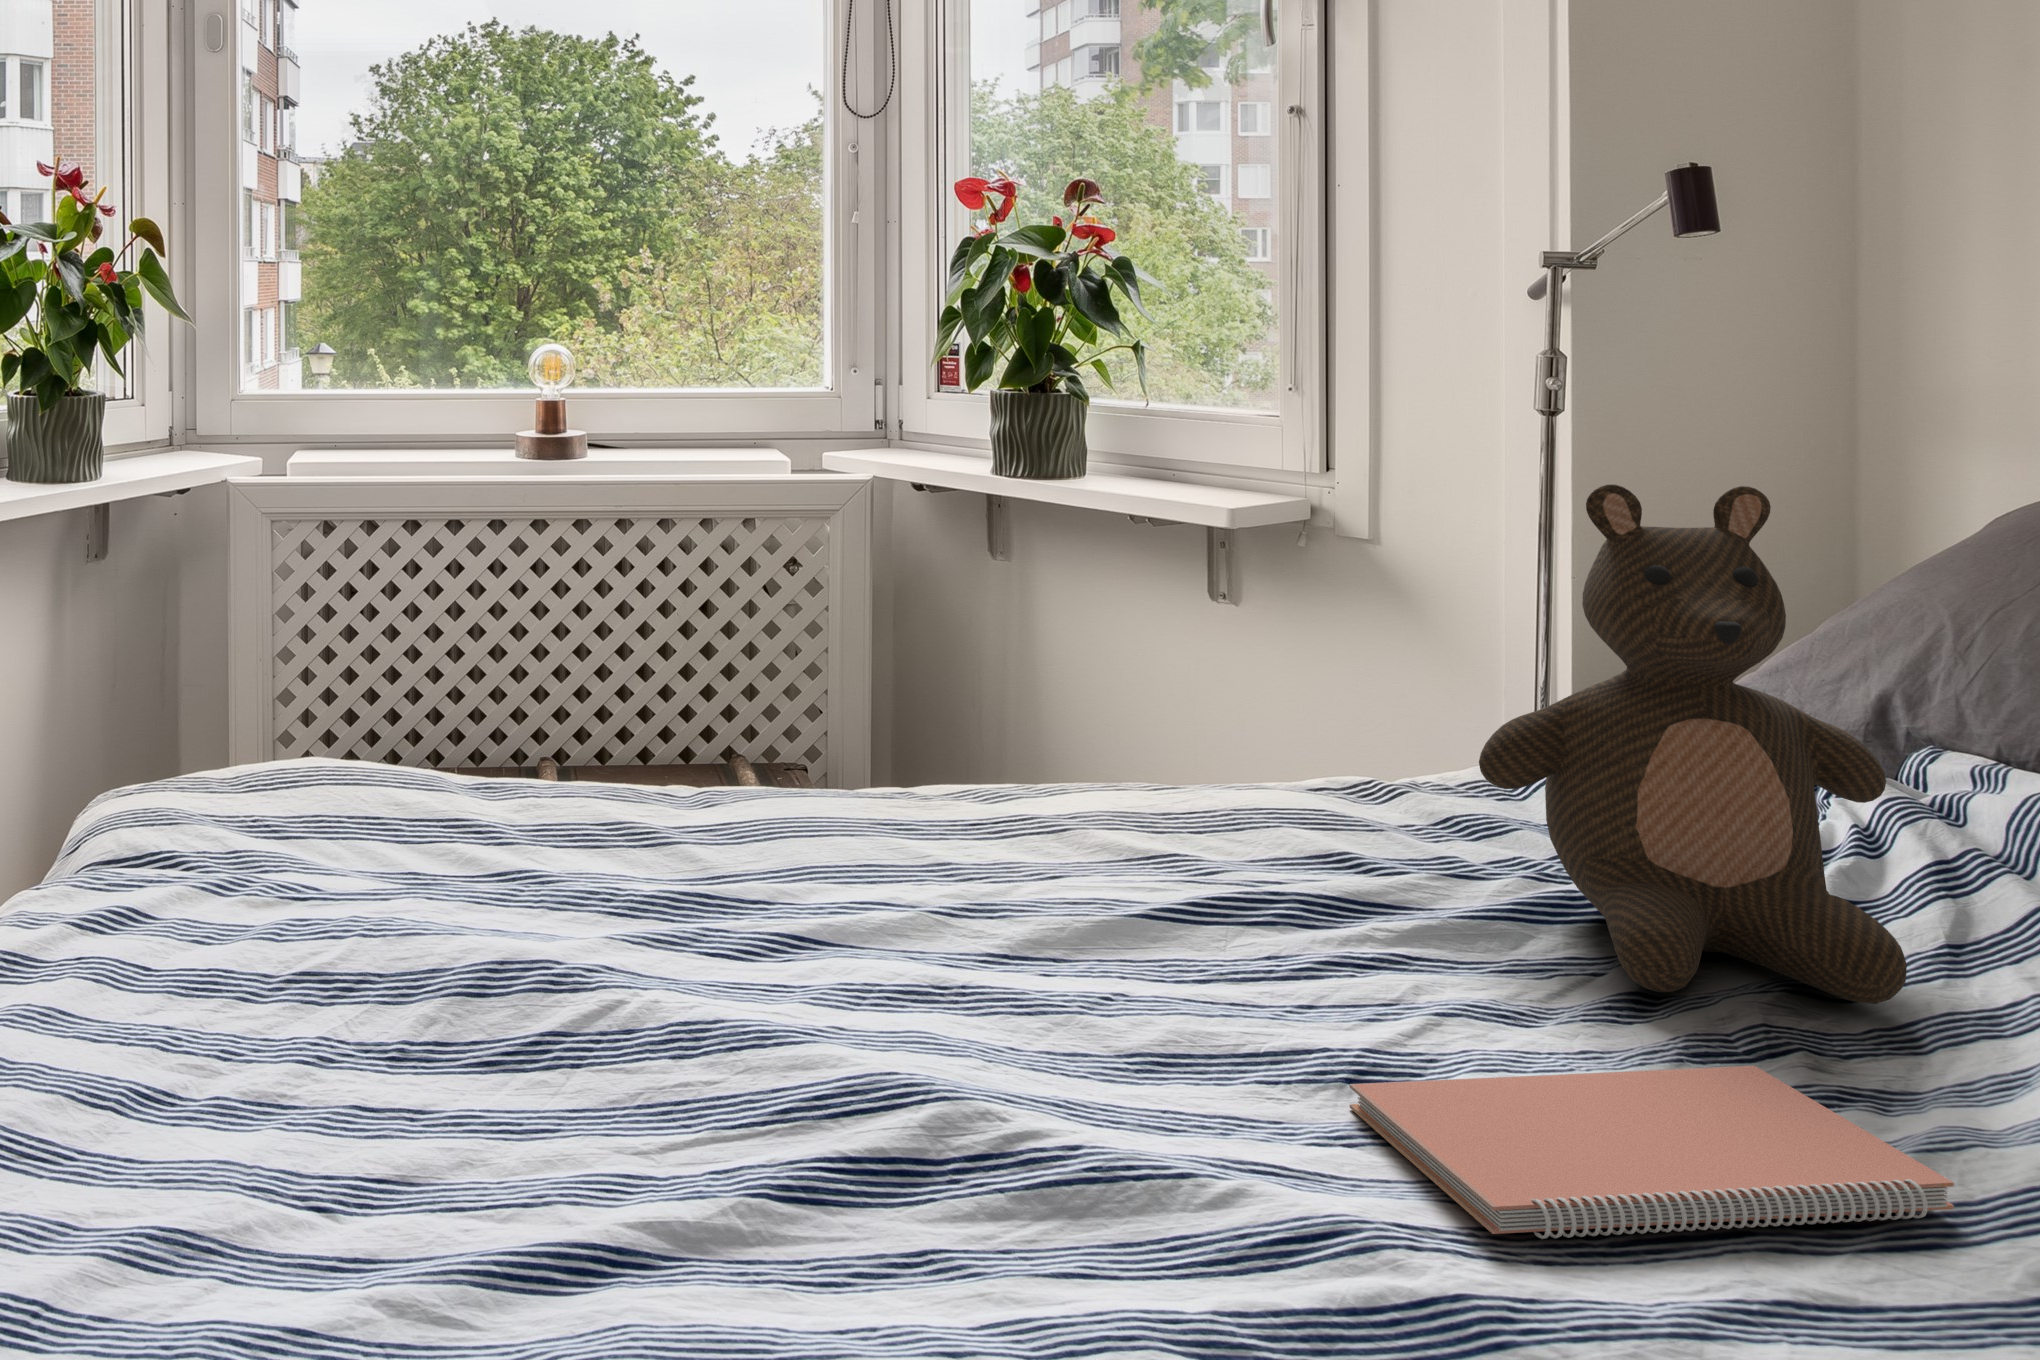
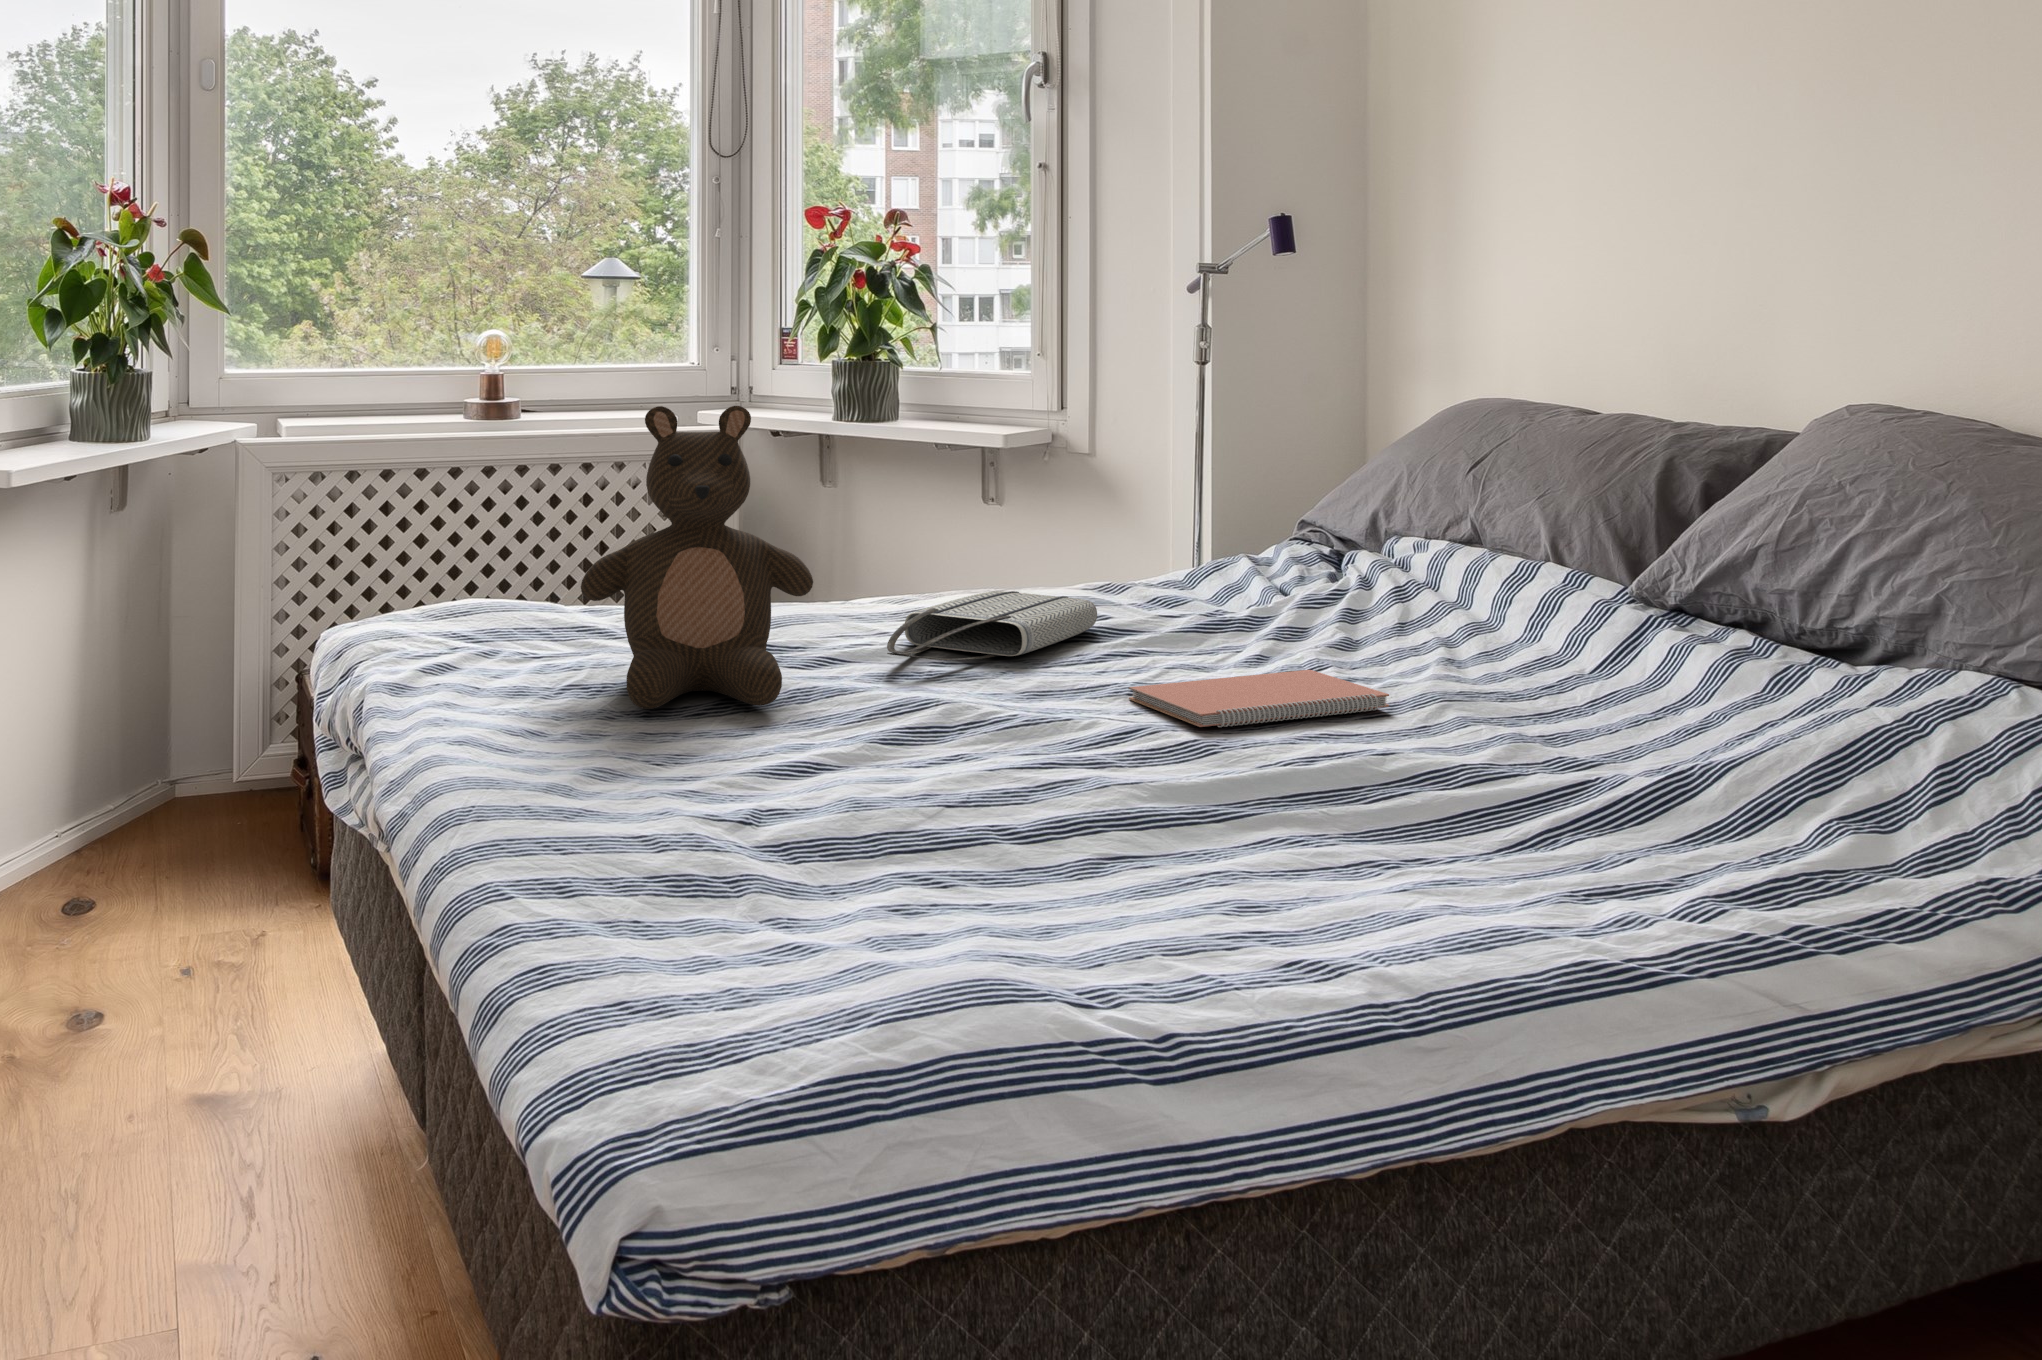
stuffed bear: present [1479,484,1907,1004] -> present [581,406,813,709]
tote bag: none [900,805,1324,965] -> present [887,591,1097,660]

